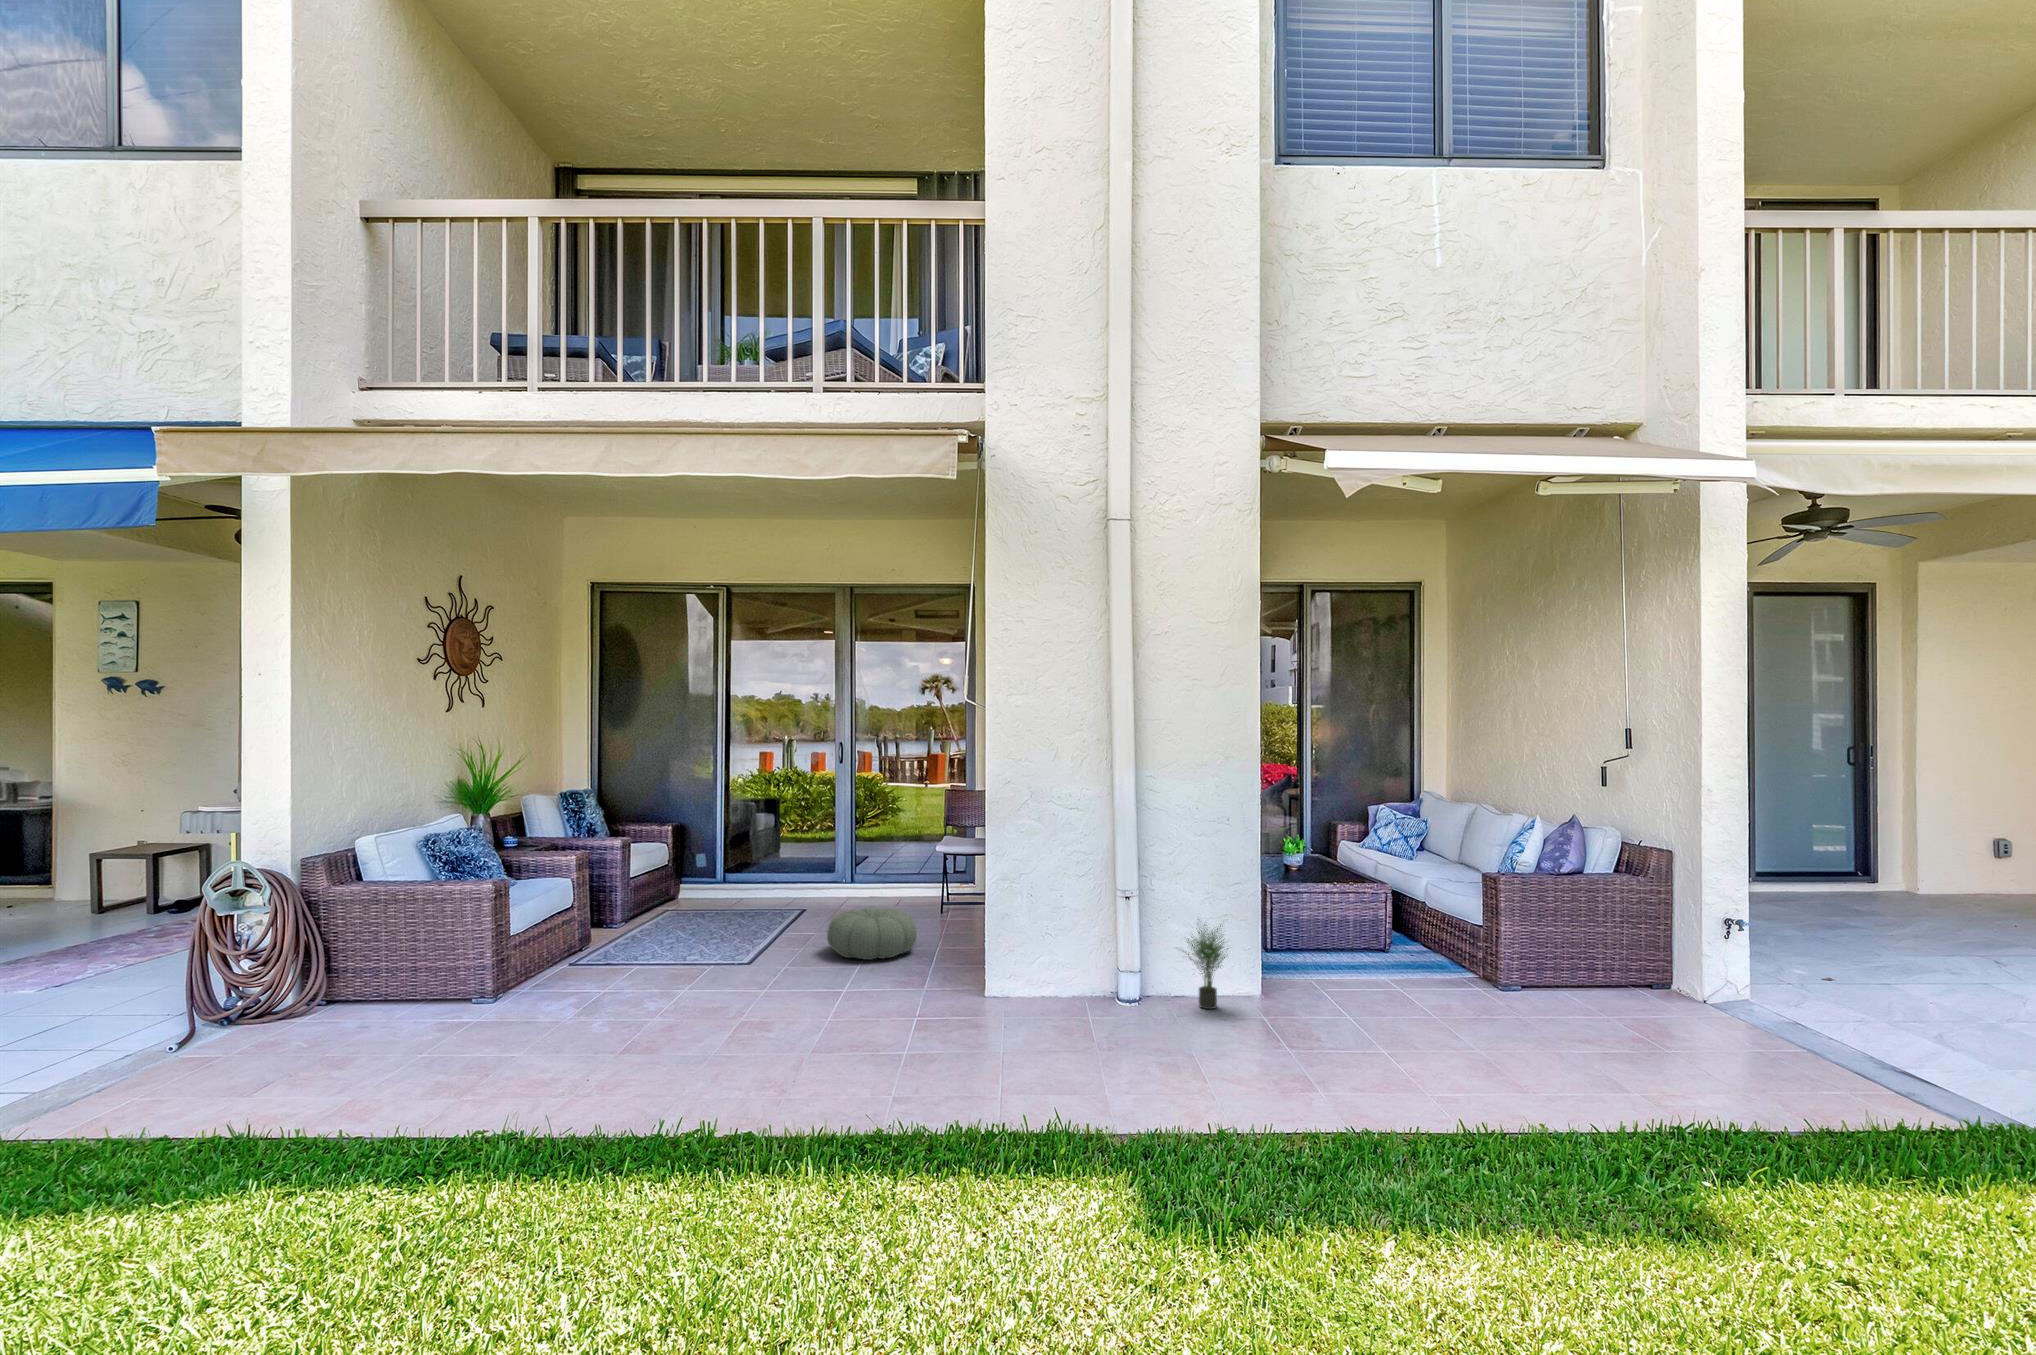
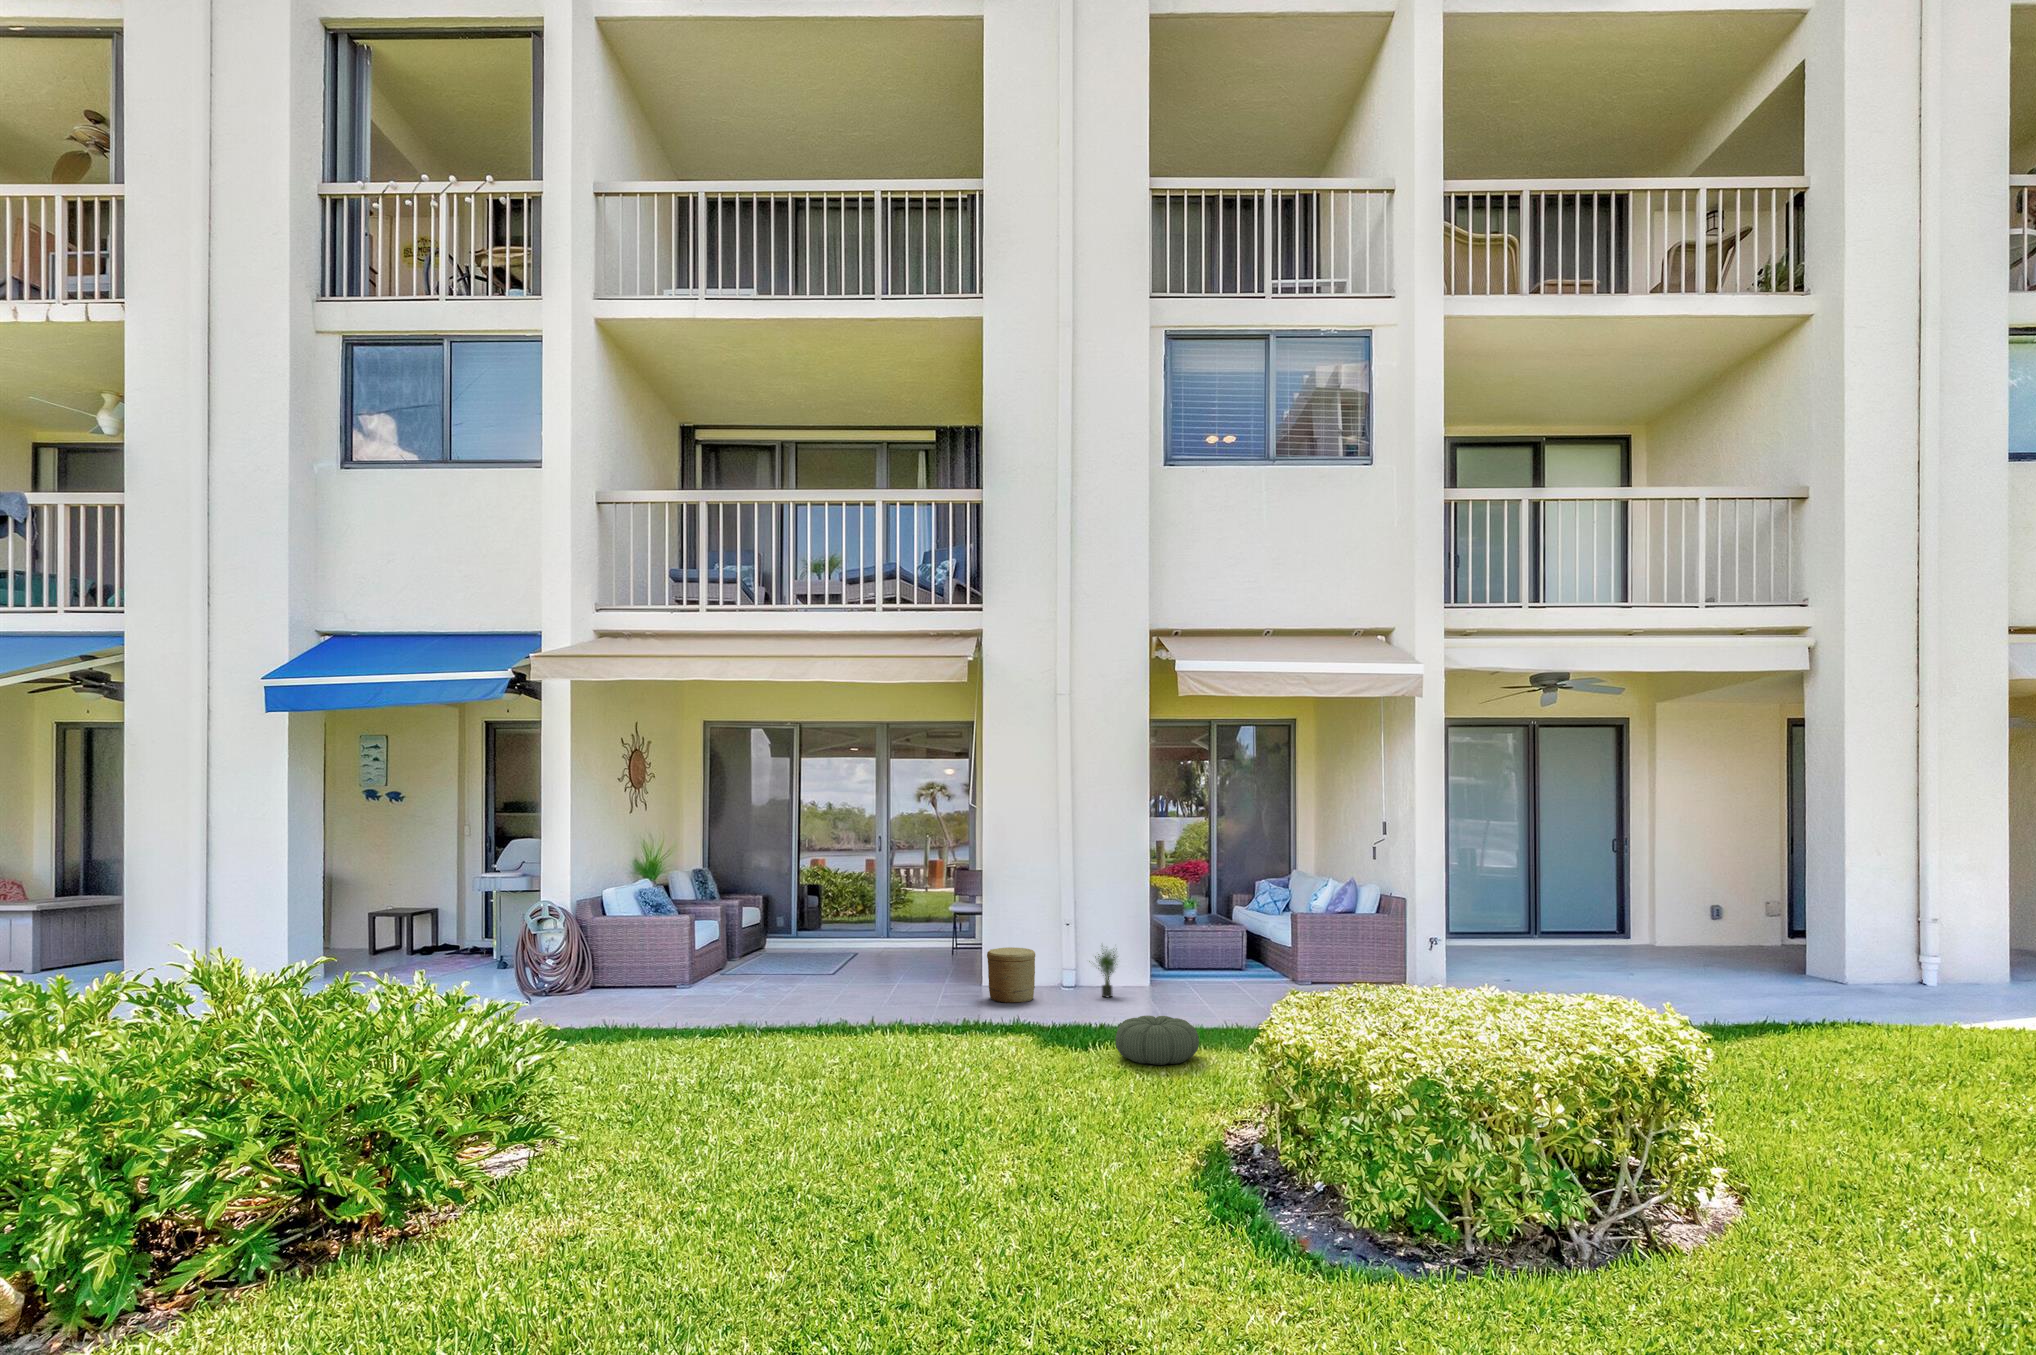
pouf: present [827,908,917,960] -> present [1116,1016,1199,1065]
woven basket: none [1007,924,1089,1024] -> present [987,947,1035,1003]

